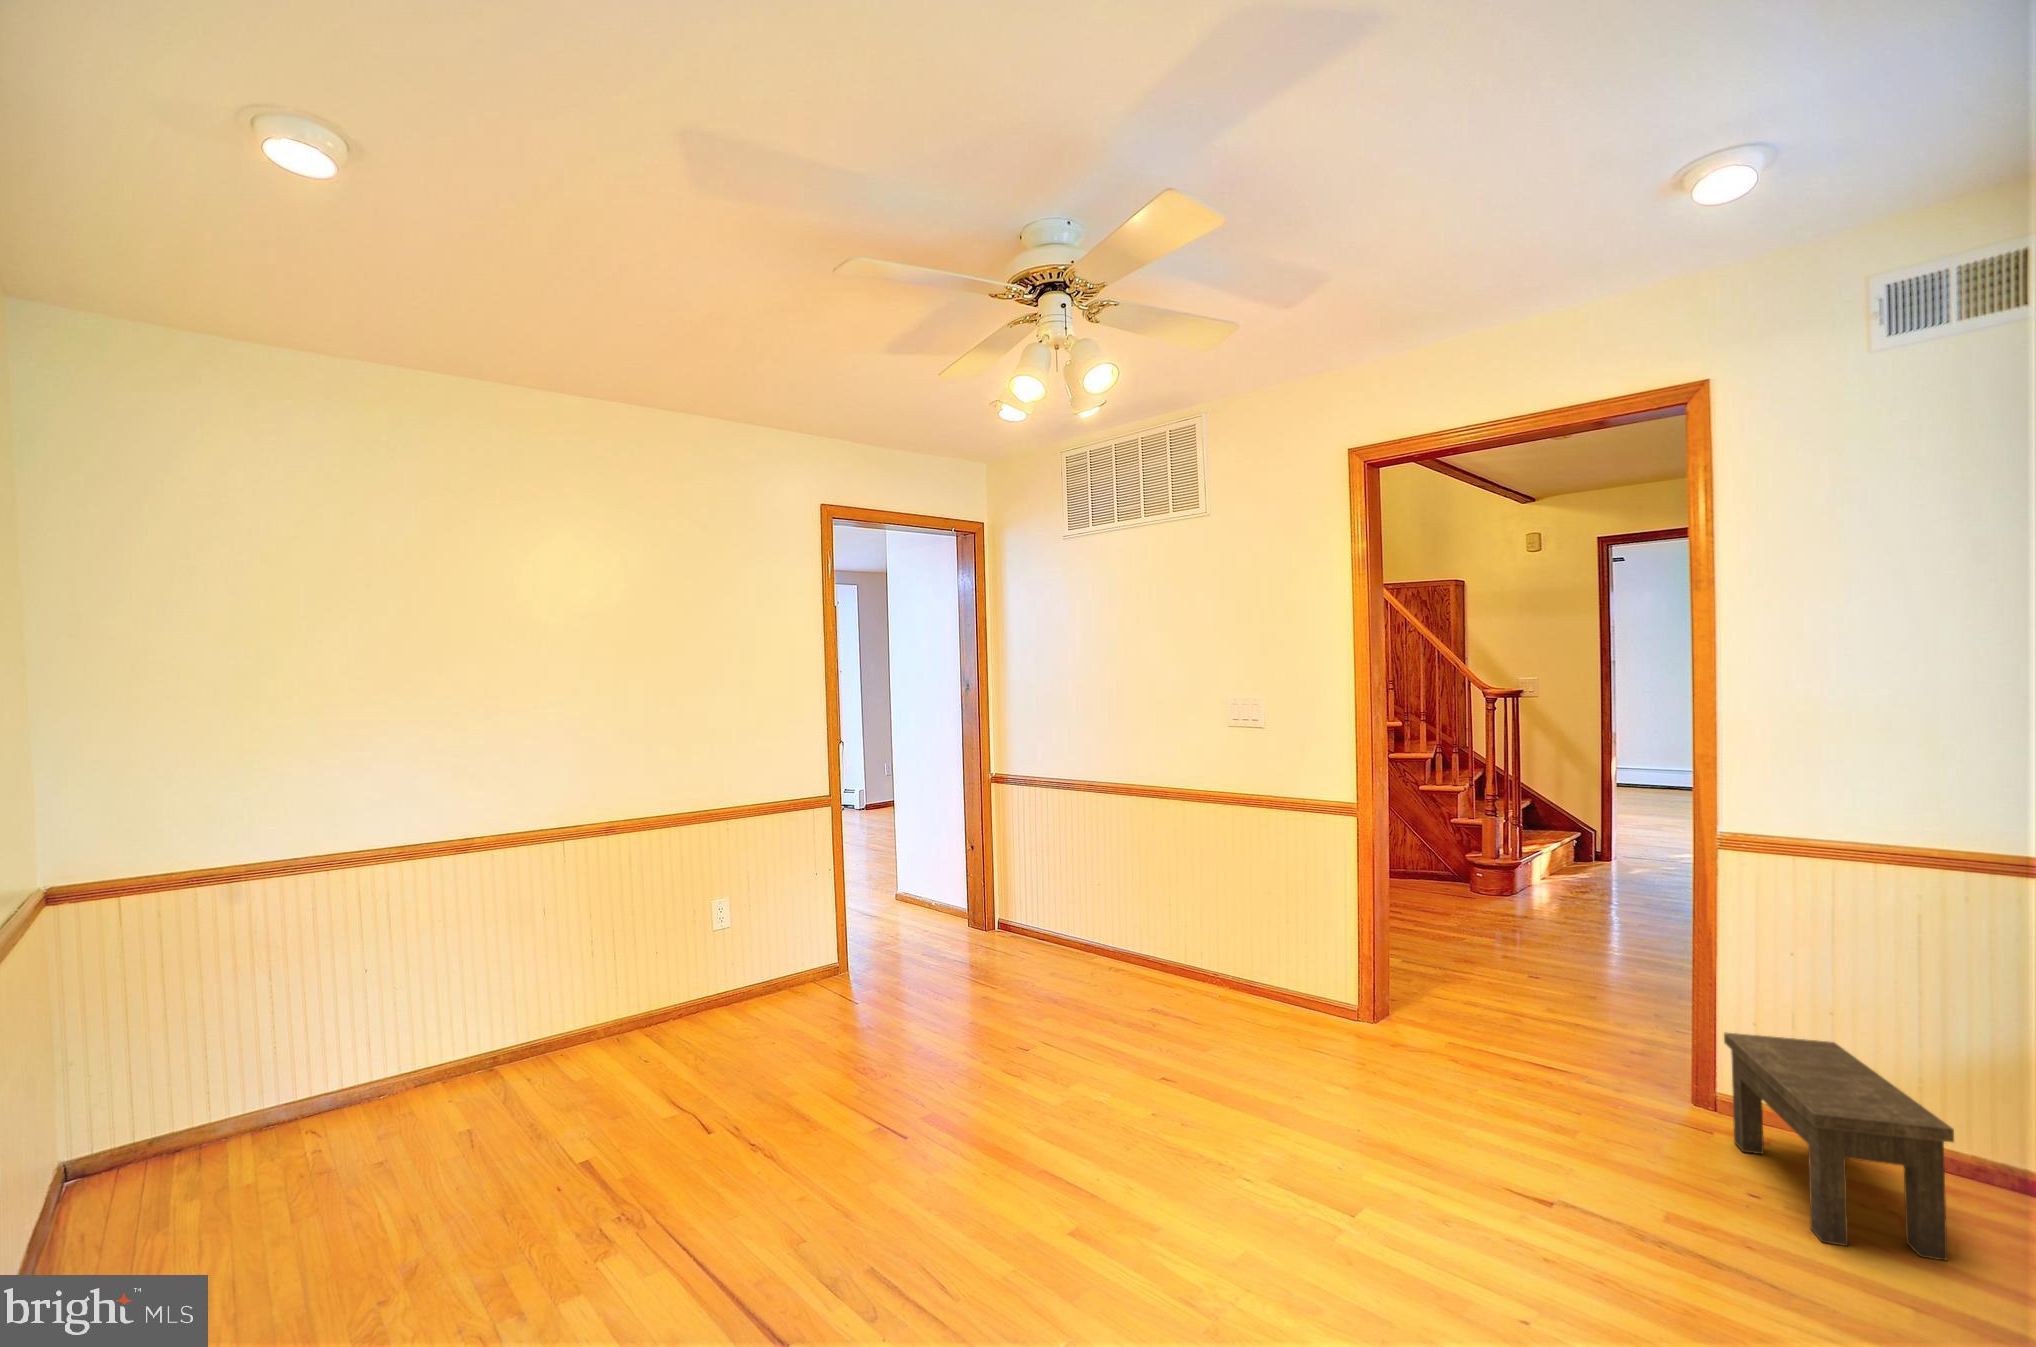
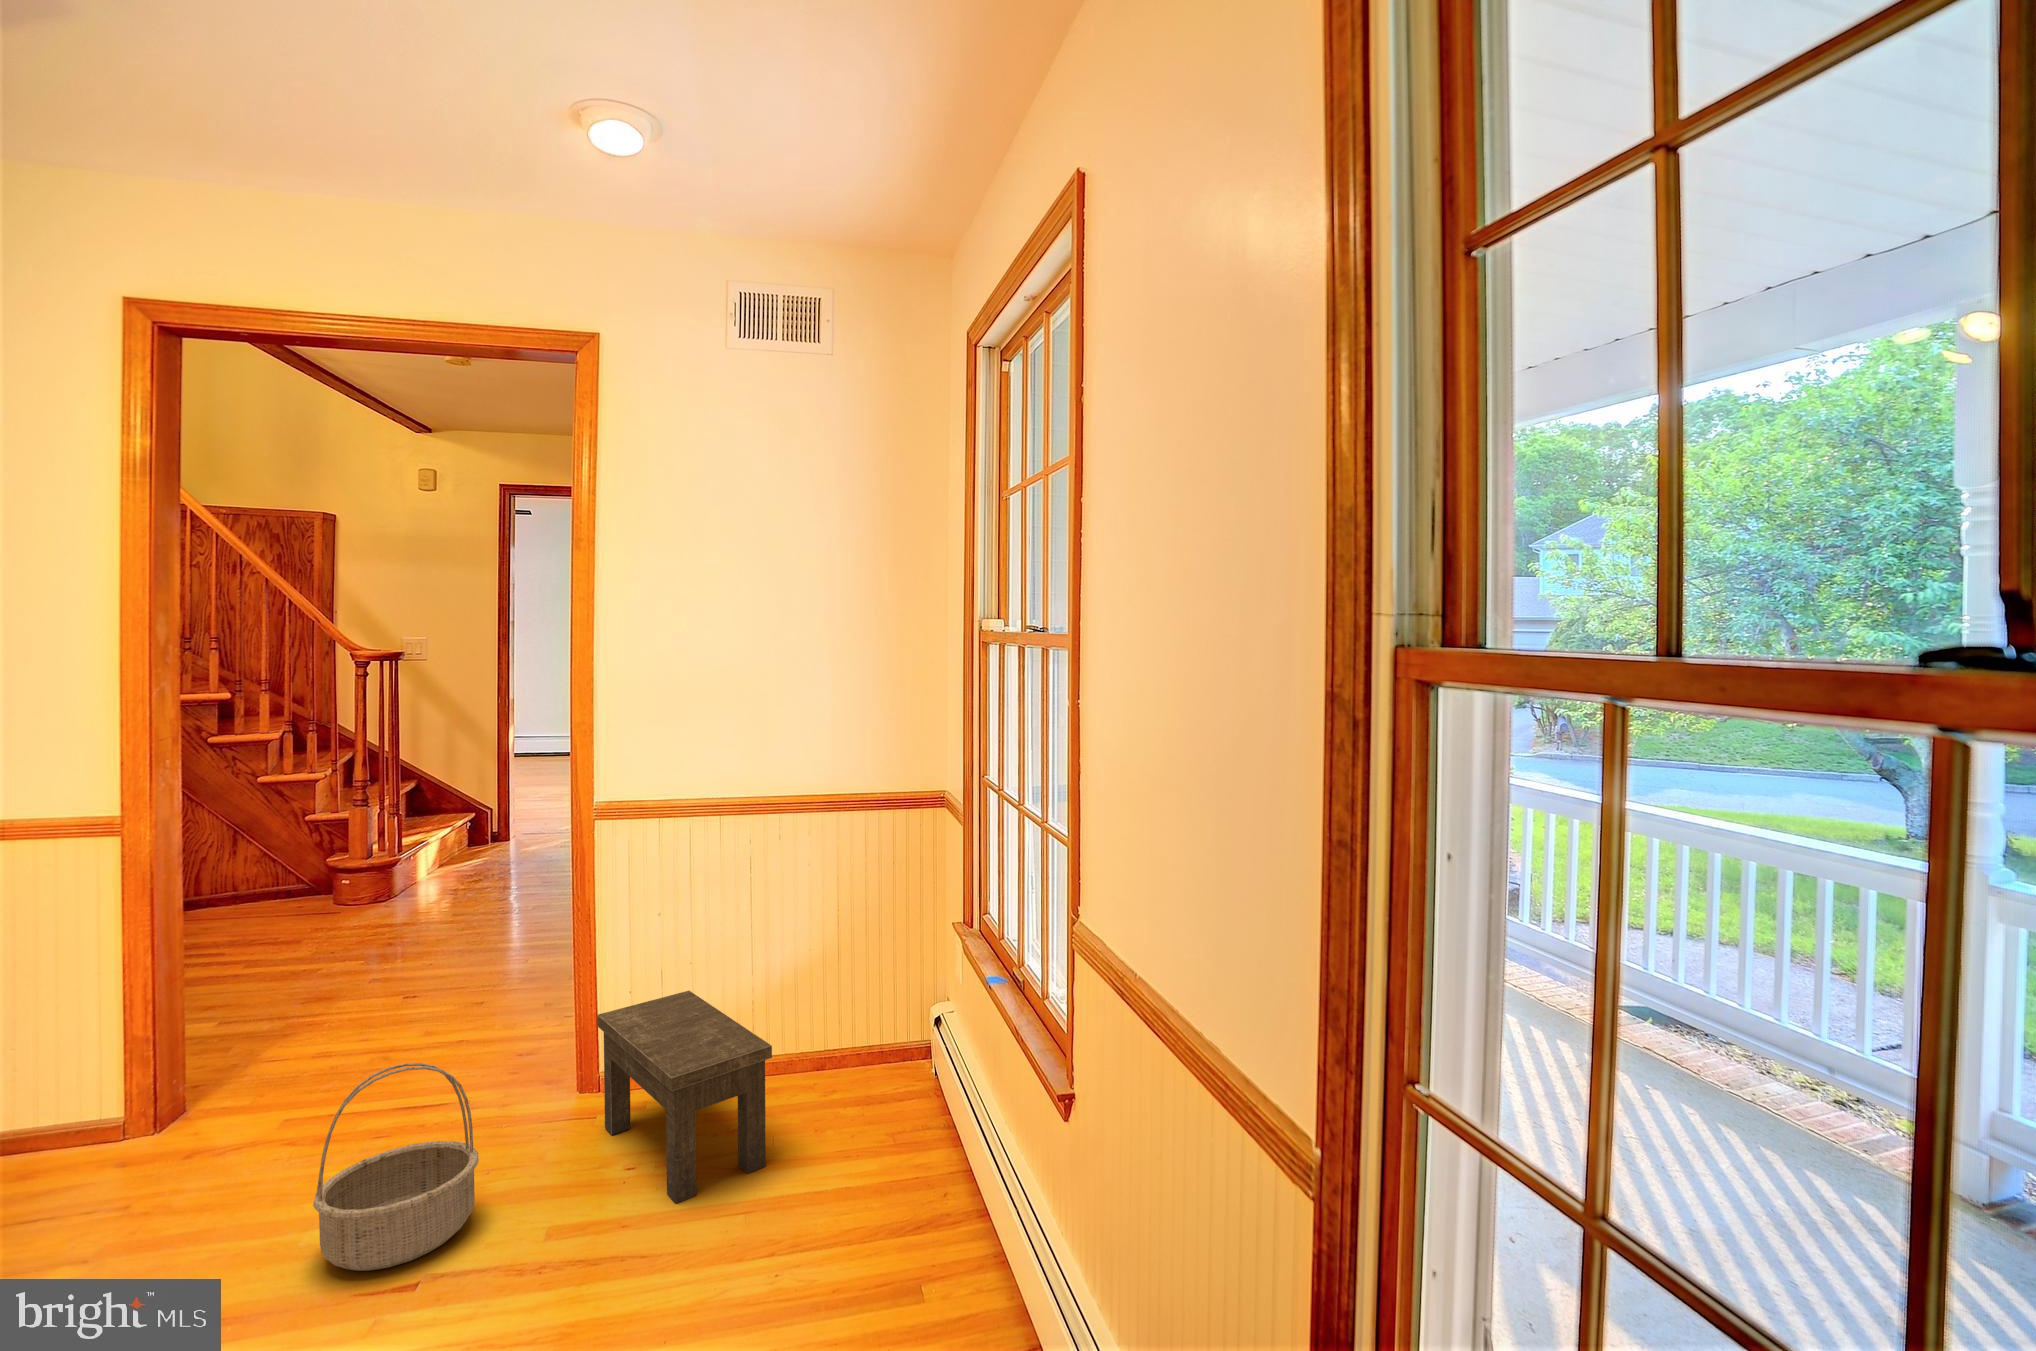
basket: none [1489,1011,1614,1169] -> present [313,1063,479,1271]

